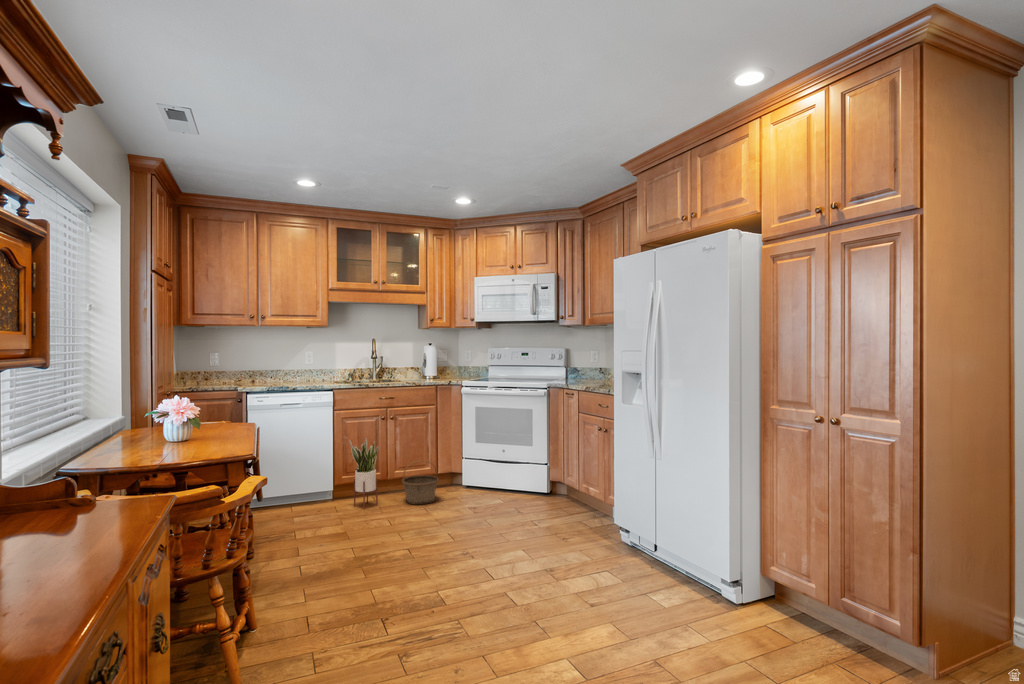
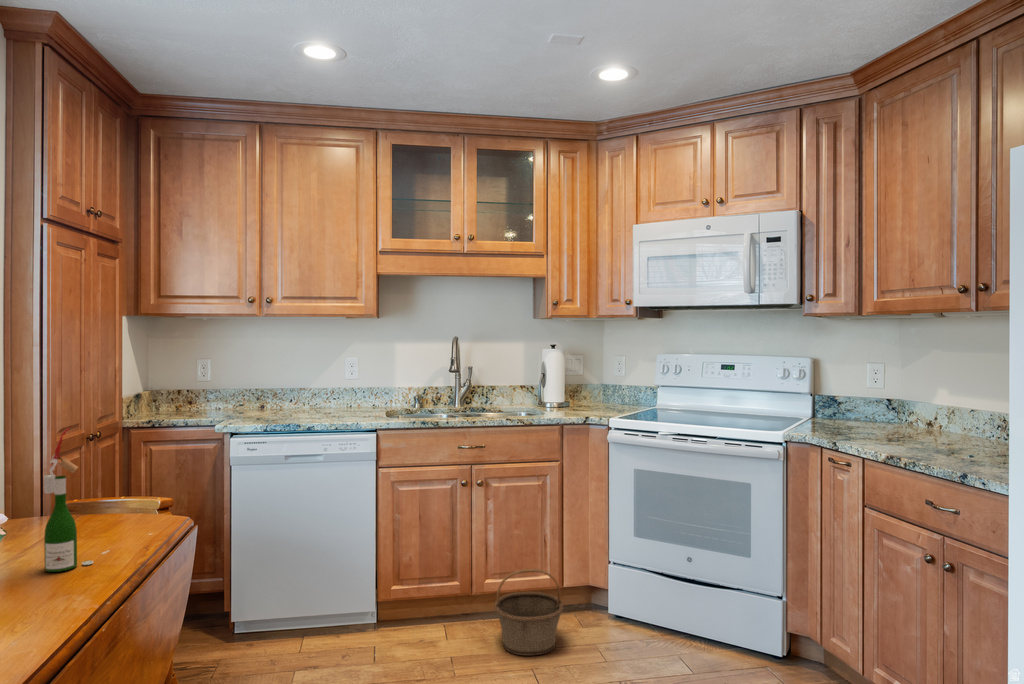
wine bottle: none [216,374,237,435] -> present [44,428,93,572]
potted plant: present [349,439,378,509] -> none [398,523,453,657]

